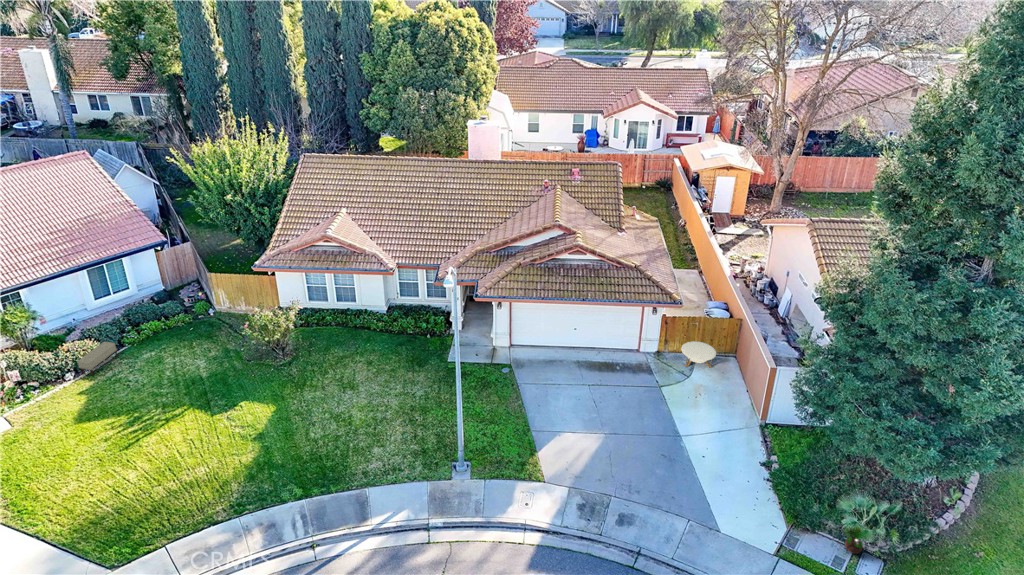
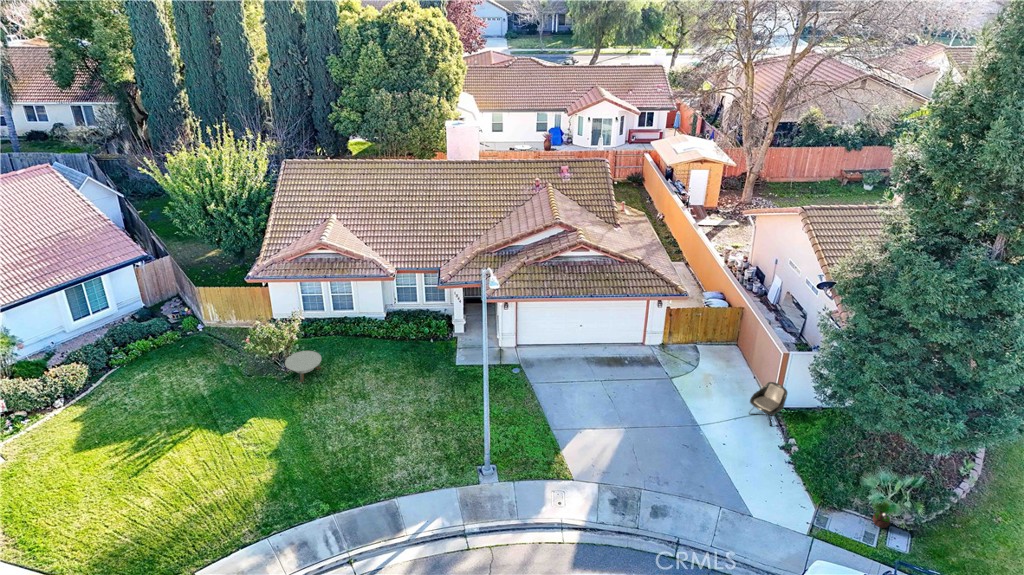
round table: present [681,341,716,367] -> present [285,351,321,382]
bench: present [78,342,118,375] -> none [66,365,108,401]
lounge chair: none [734,396,774,441] -> present [749,382,787,426]

